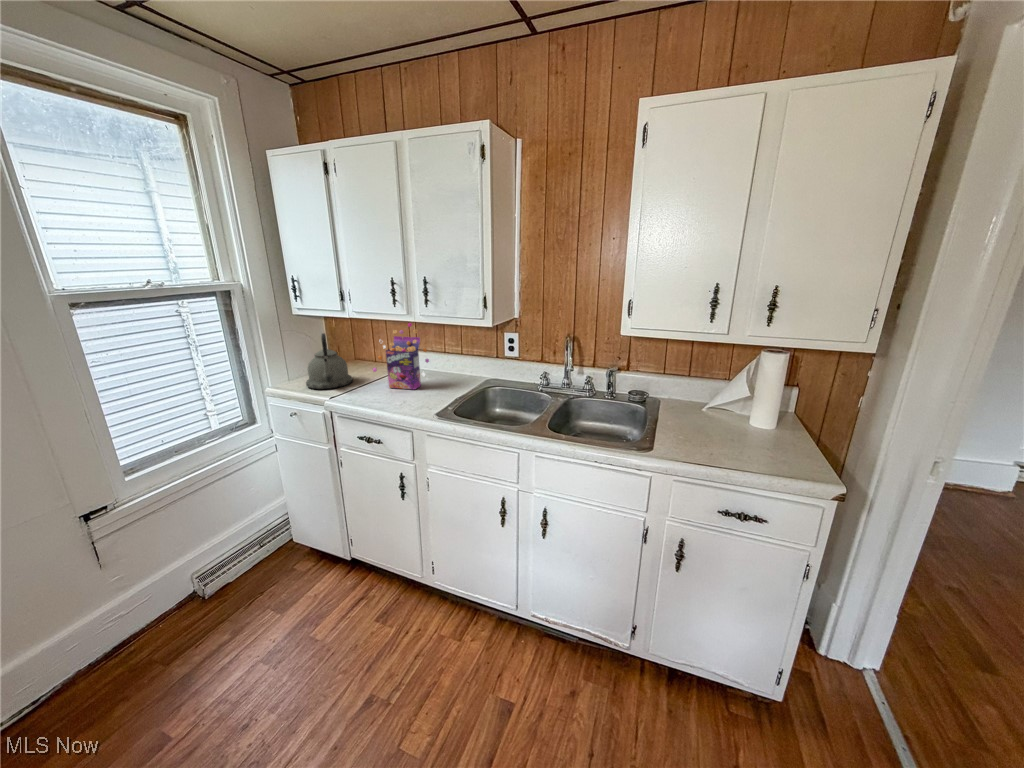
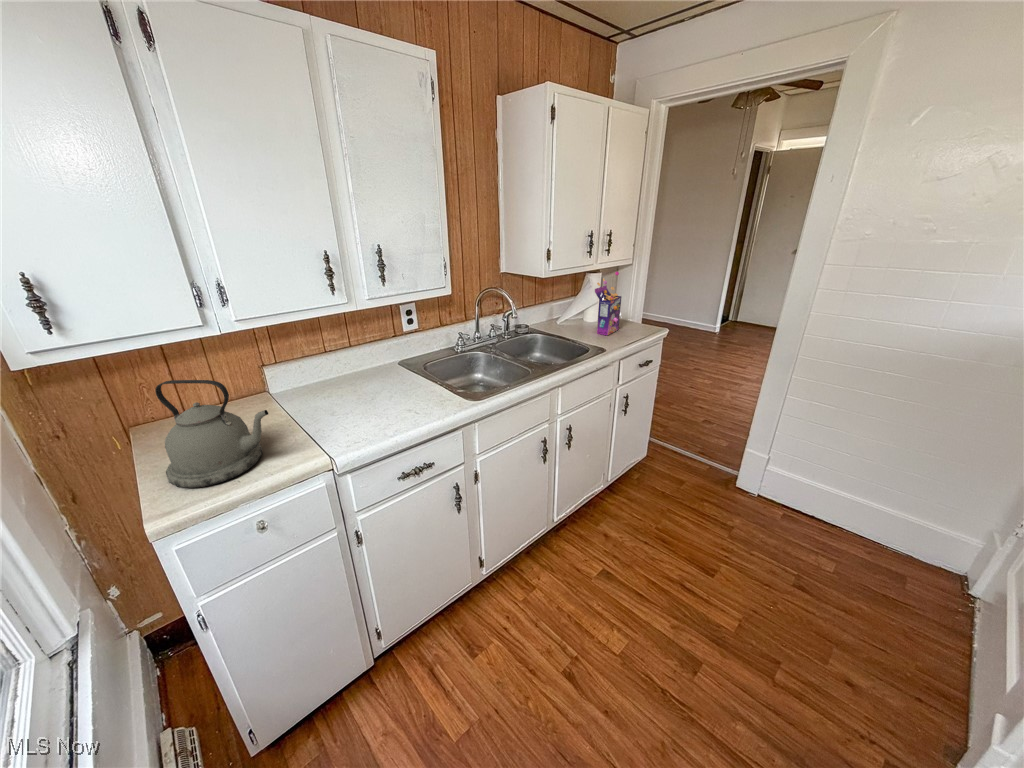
cereal box: present [373,323,429,389] -> present [595,272,621,335]

